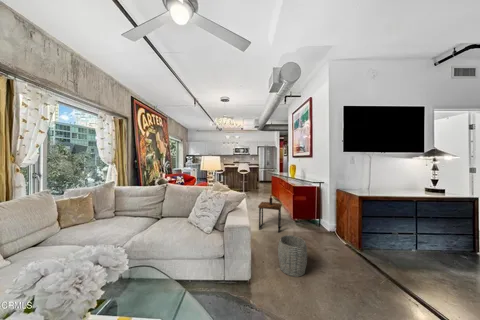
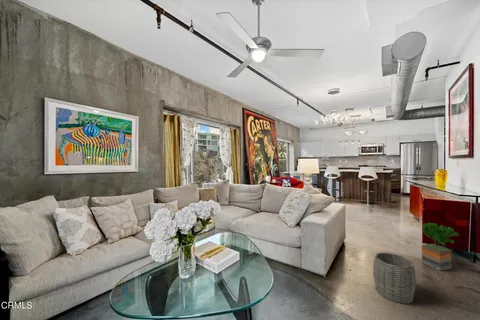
side table: present [258,195,282,232] -> none [367,207,407,257]
potted tree: none [292,203,312,237] -> present [422,223,458,271]

